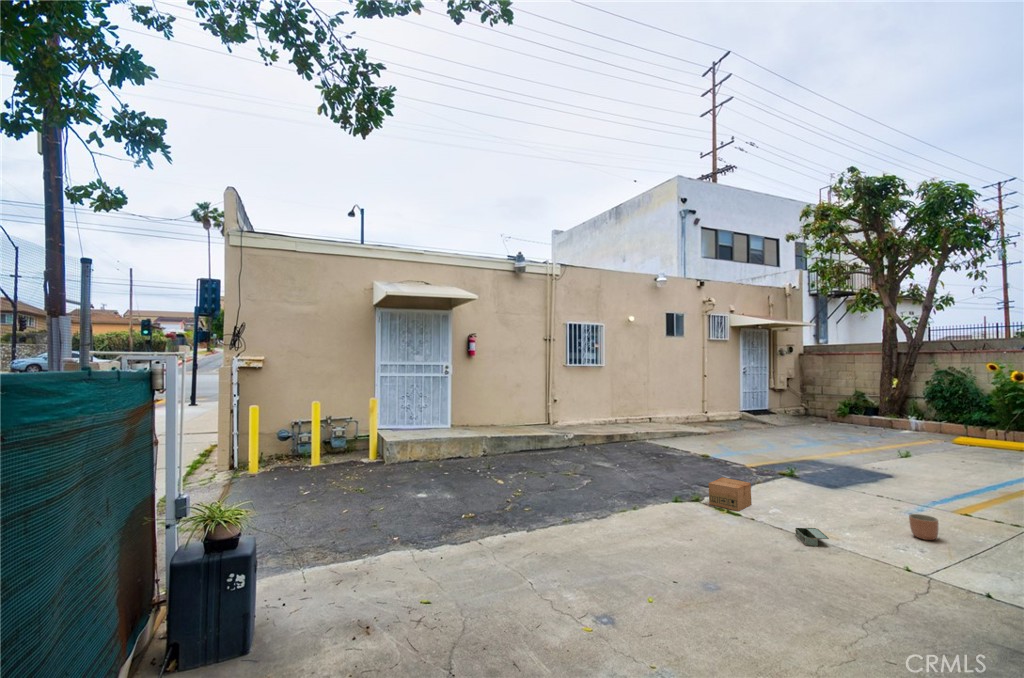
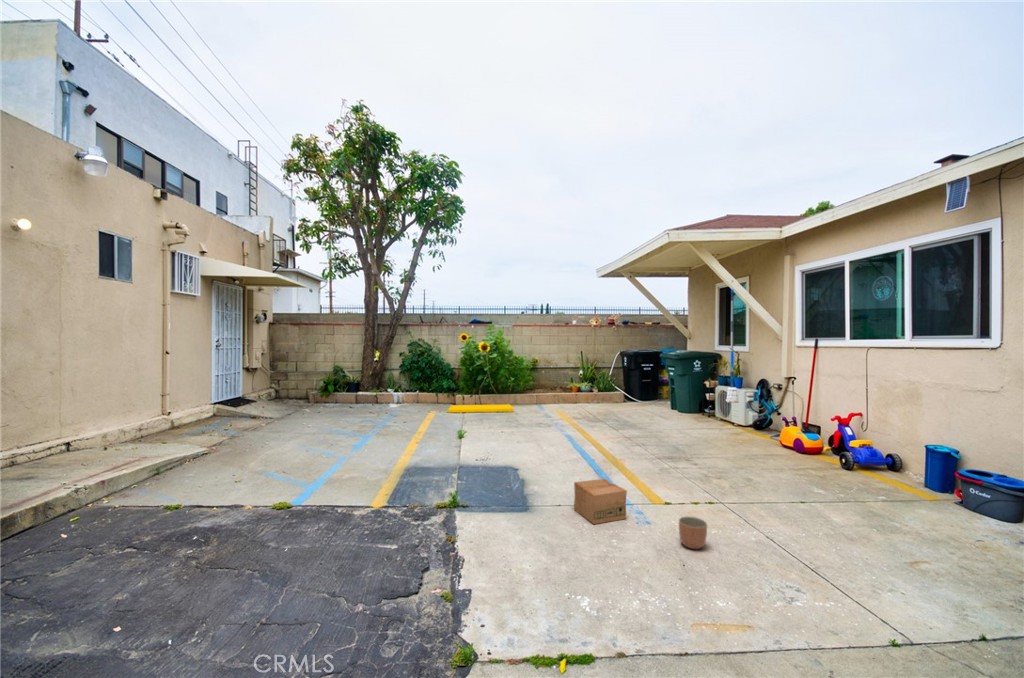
cardboard box: present [708,477,752,511] -> present [574,479,627,524]
toolbox: present [795,528,829,546] -> none [676,602,732,650]

